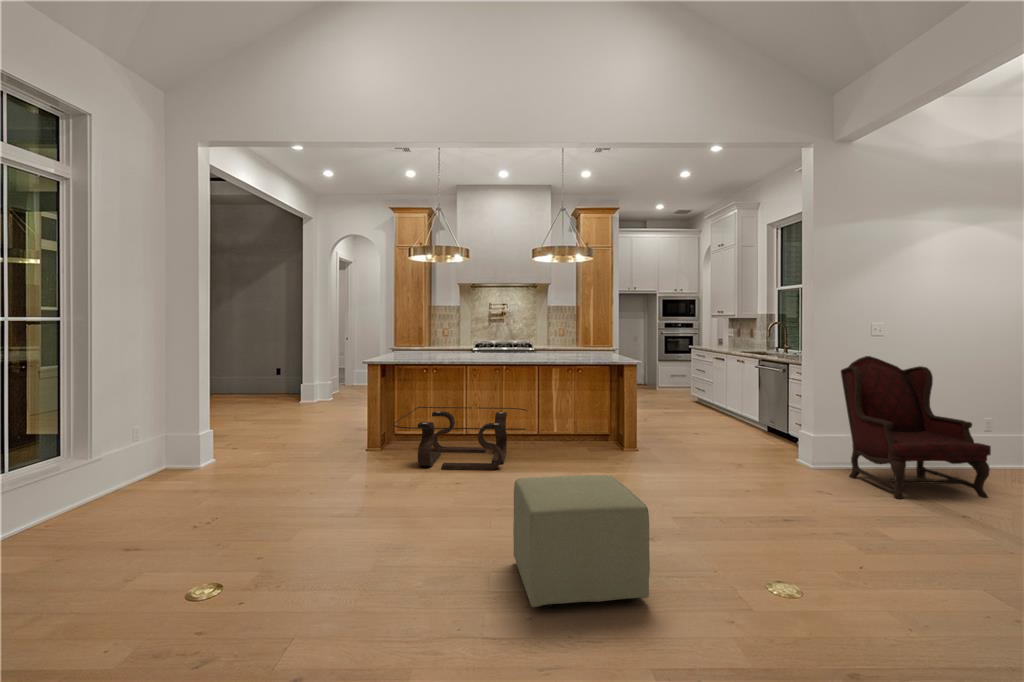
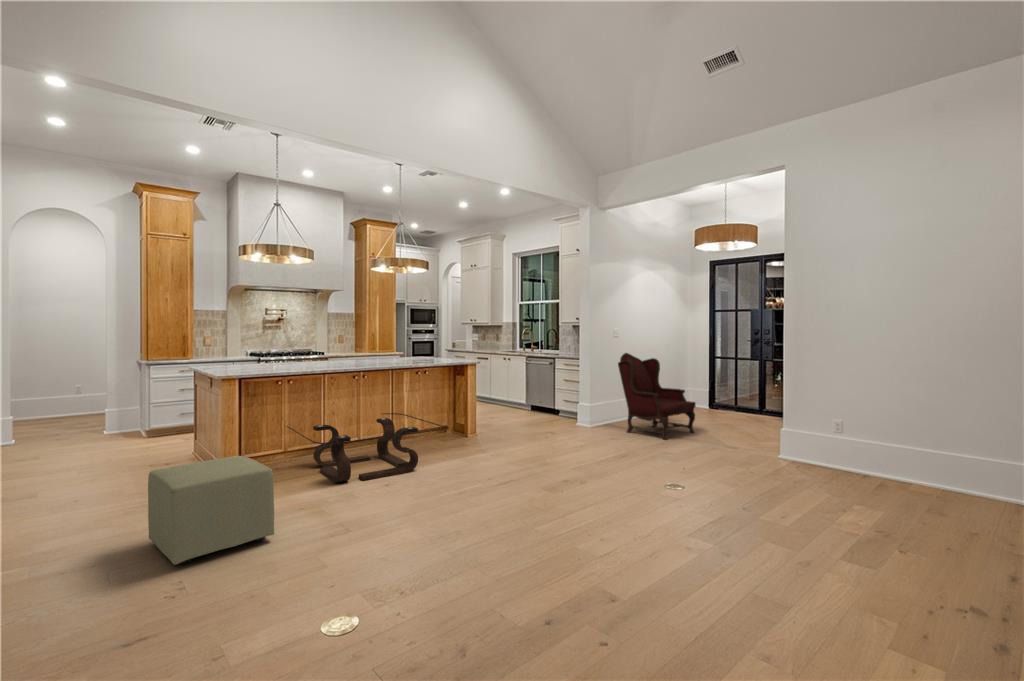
ottoman: present [513,475,650,608] -> present [148,456,274,565]

